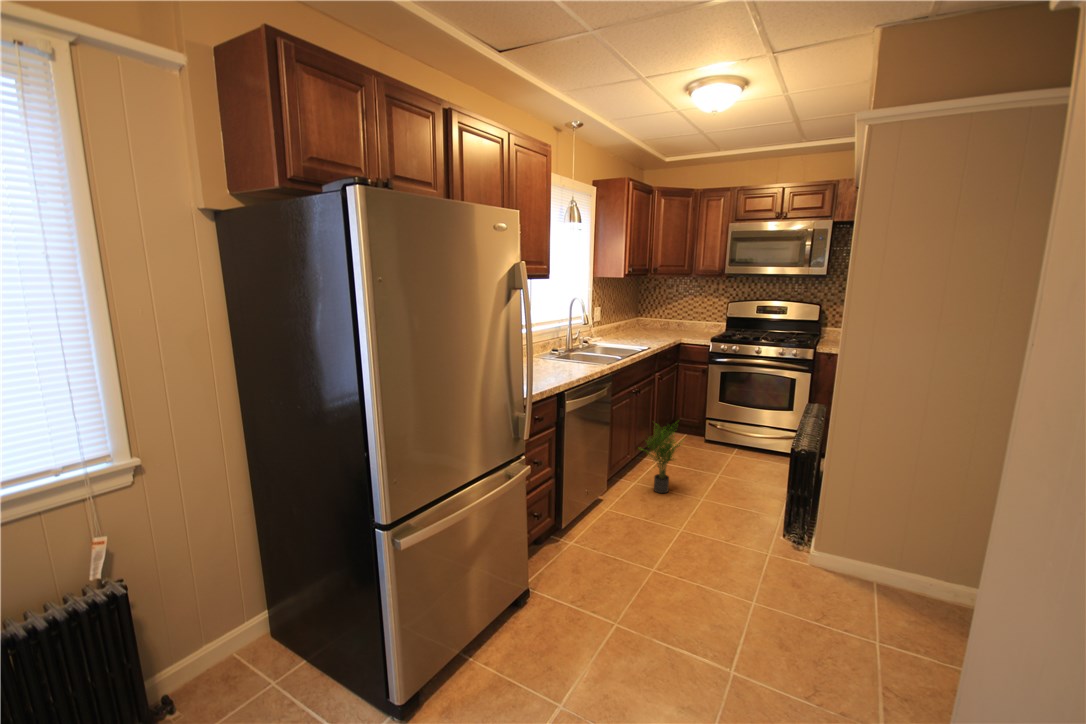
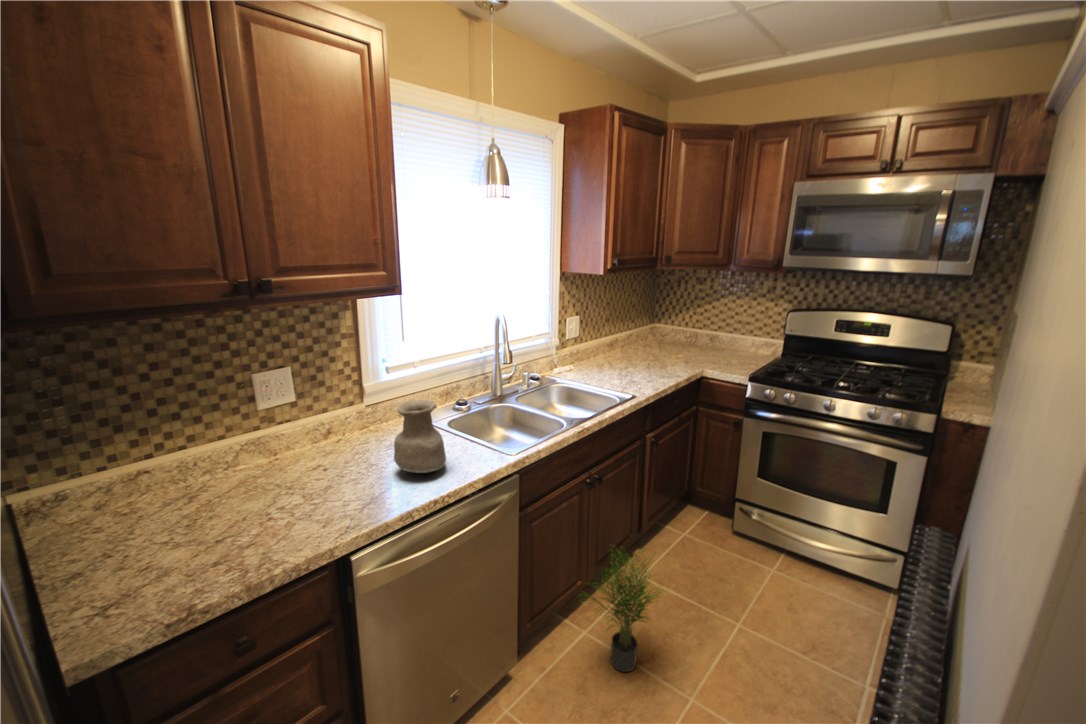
vase: none [554,333,580,369] -> present [394,400,446,473]

